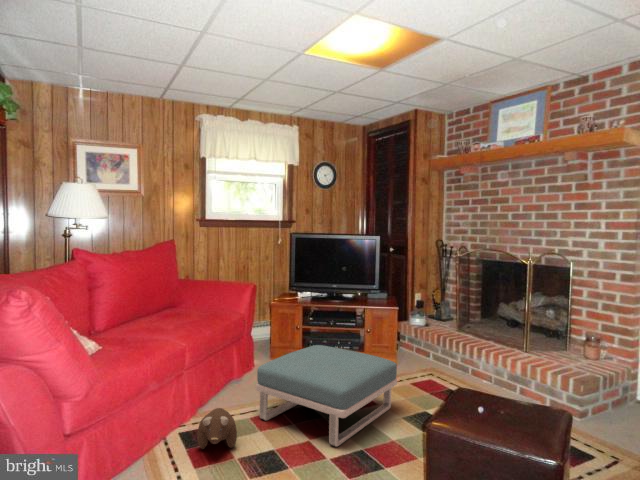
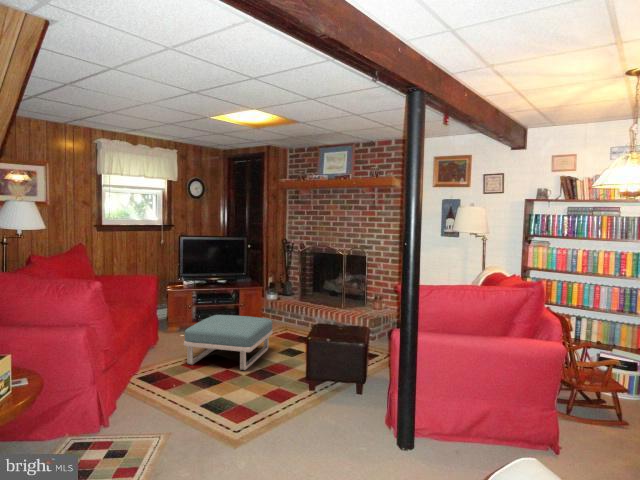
plush toy: present [197,408,237,449] -> none [157,356,183,383]

